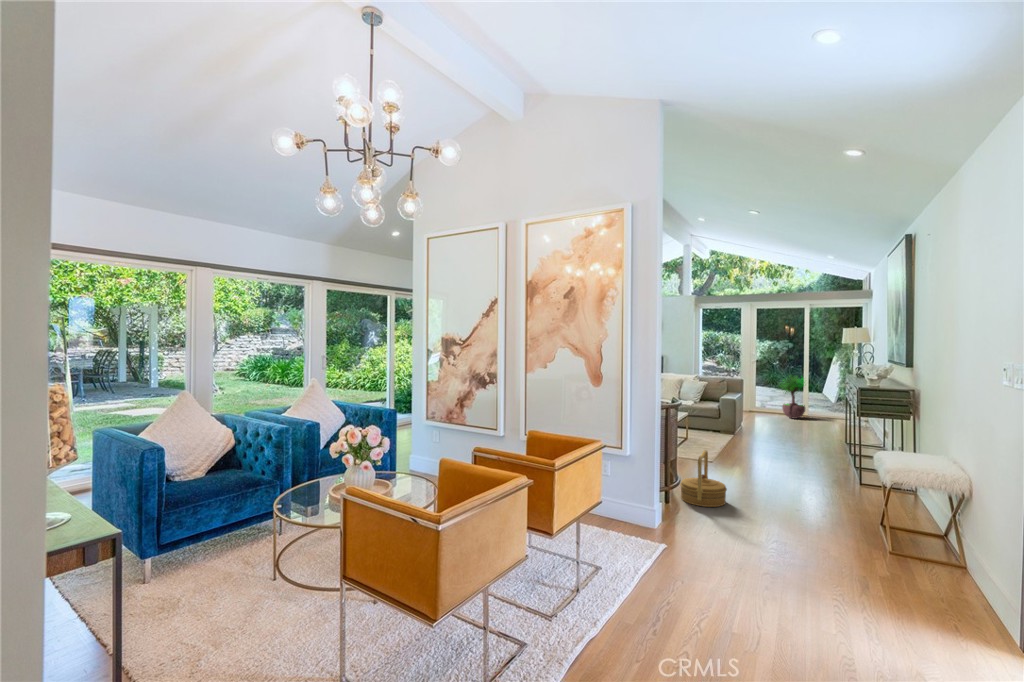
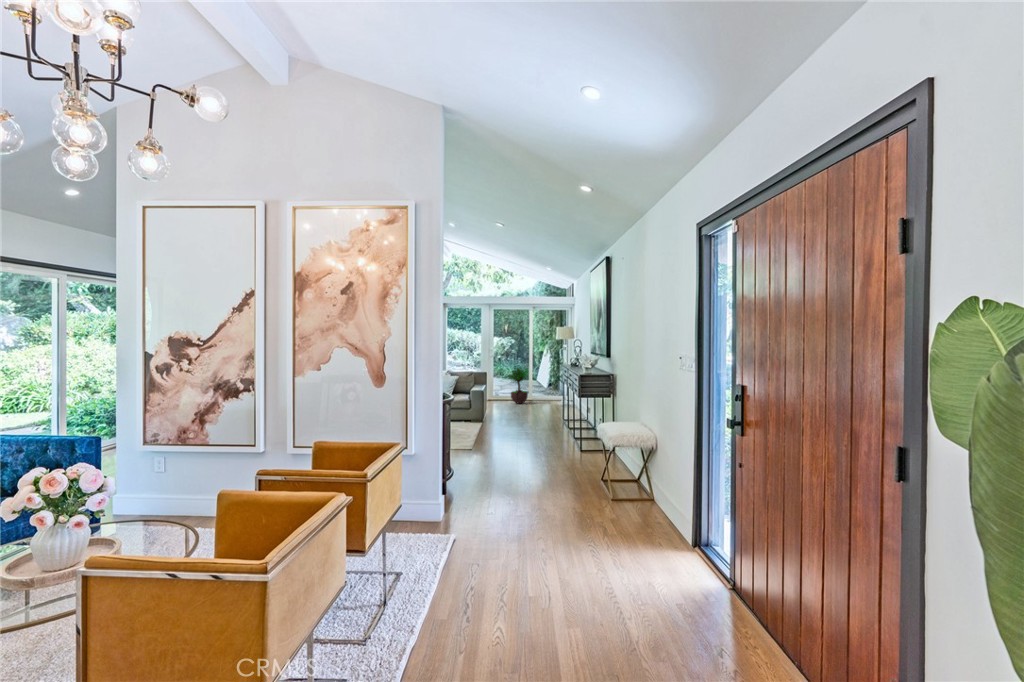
woven basket: present [680,450,727,507] -> none [452,440,492,492]

